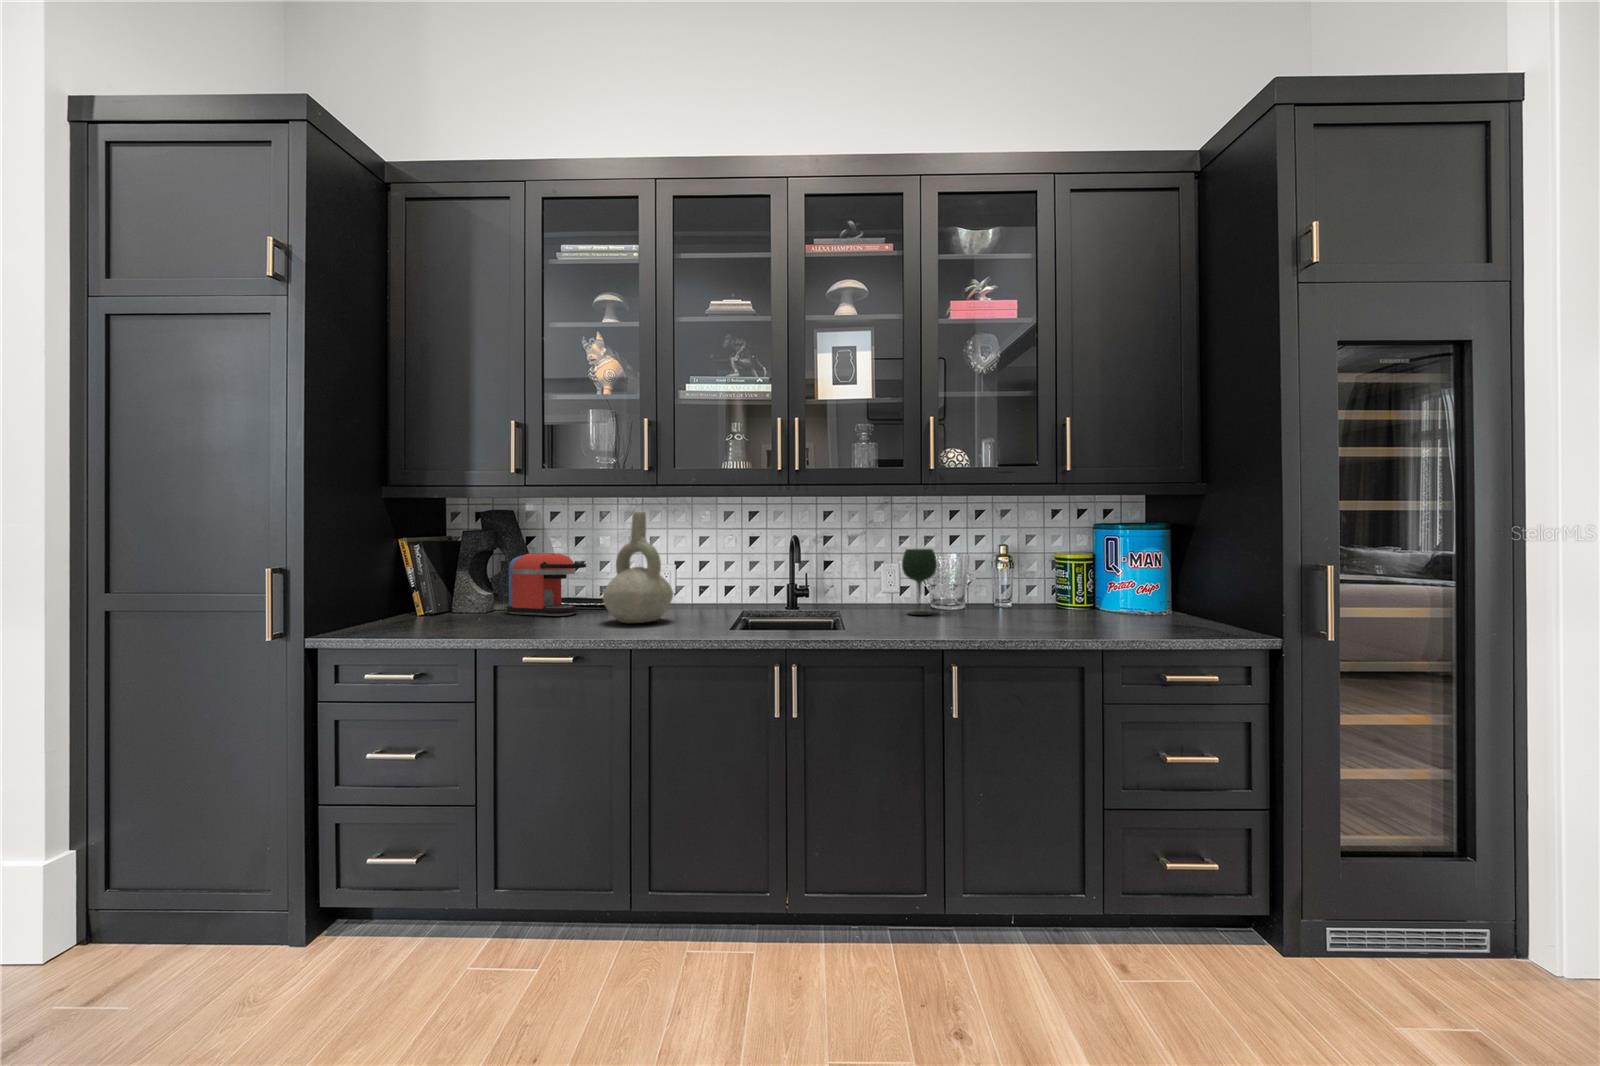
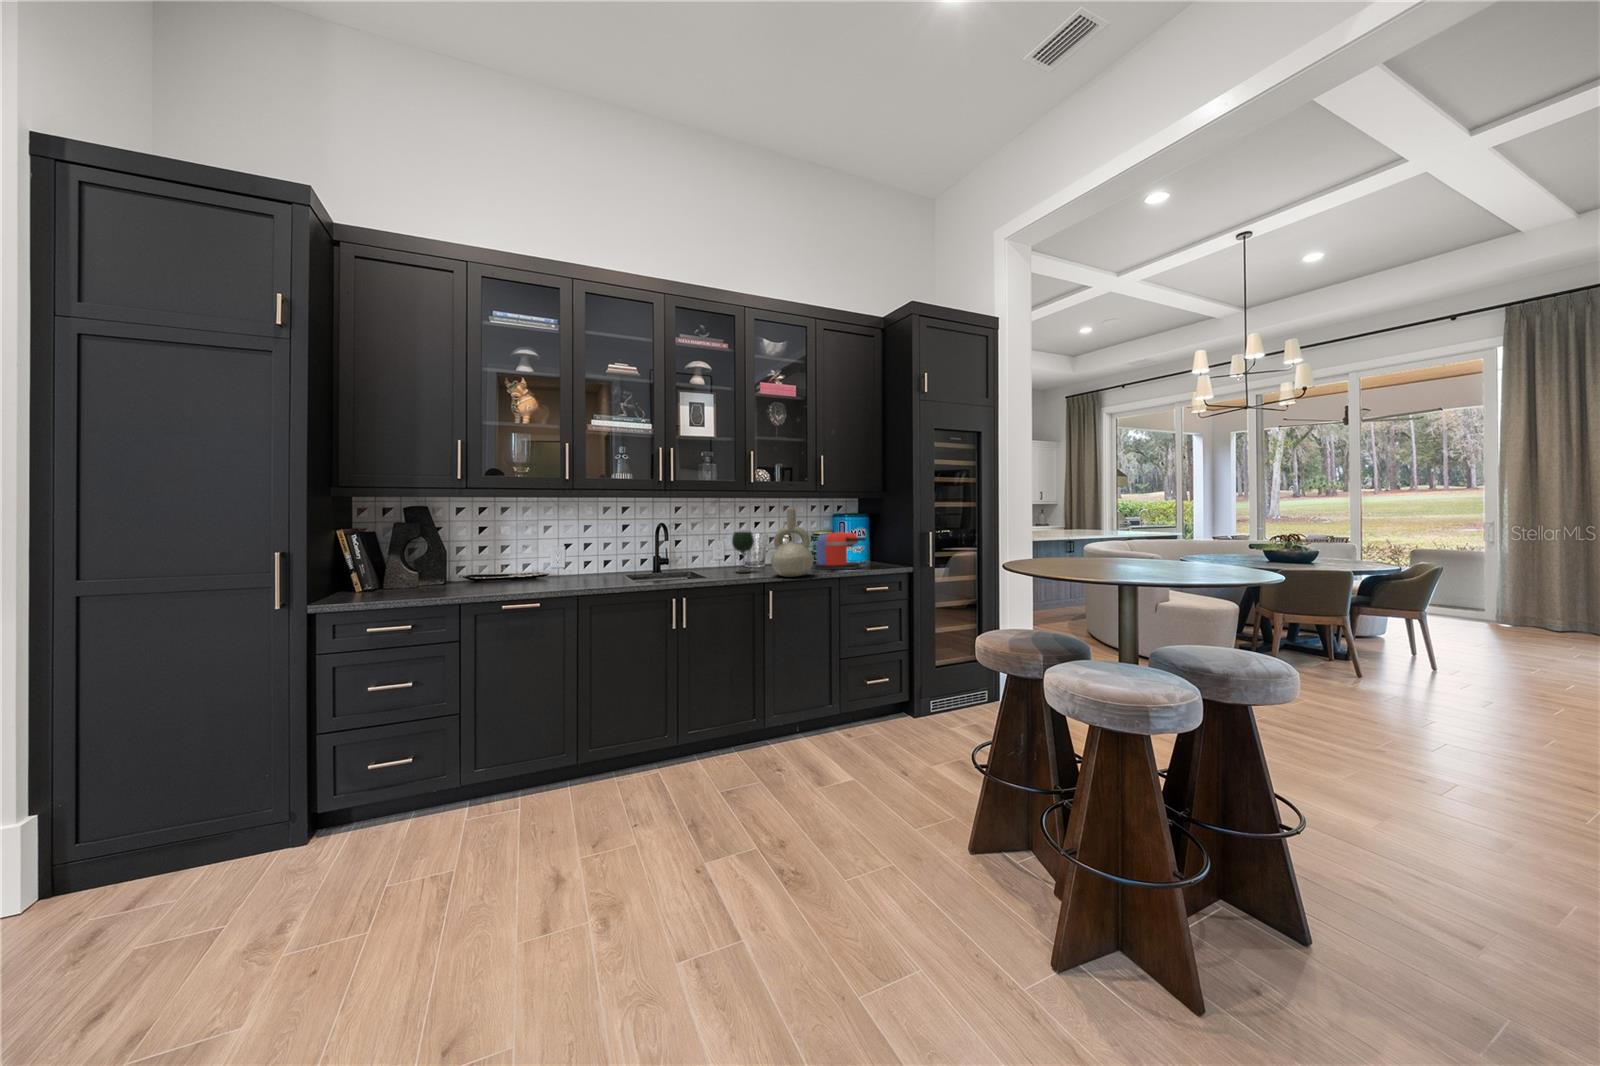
decorative vase: present [603,512,673,623] -> present [771,508,814,577]
coffee maker: present [507,553,586,616] -> present [816,532,866,569]

